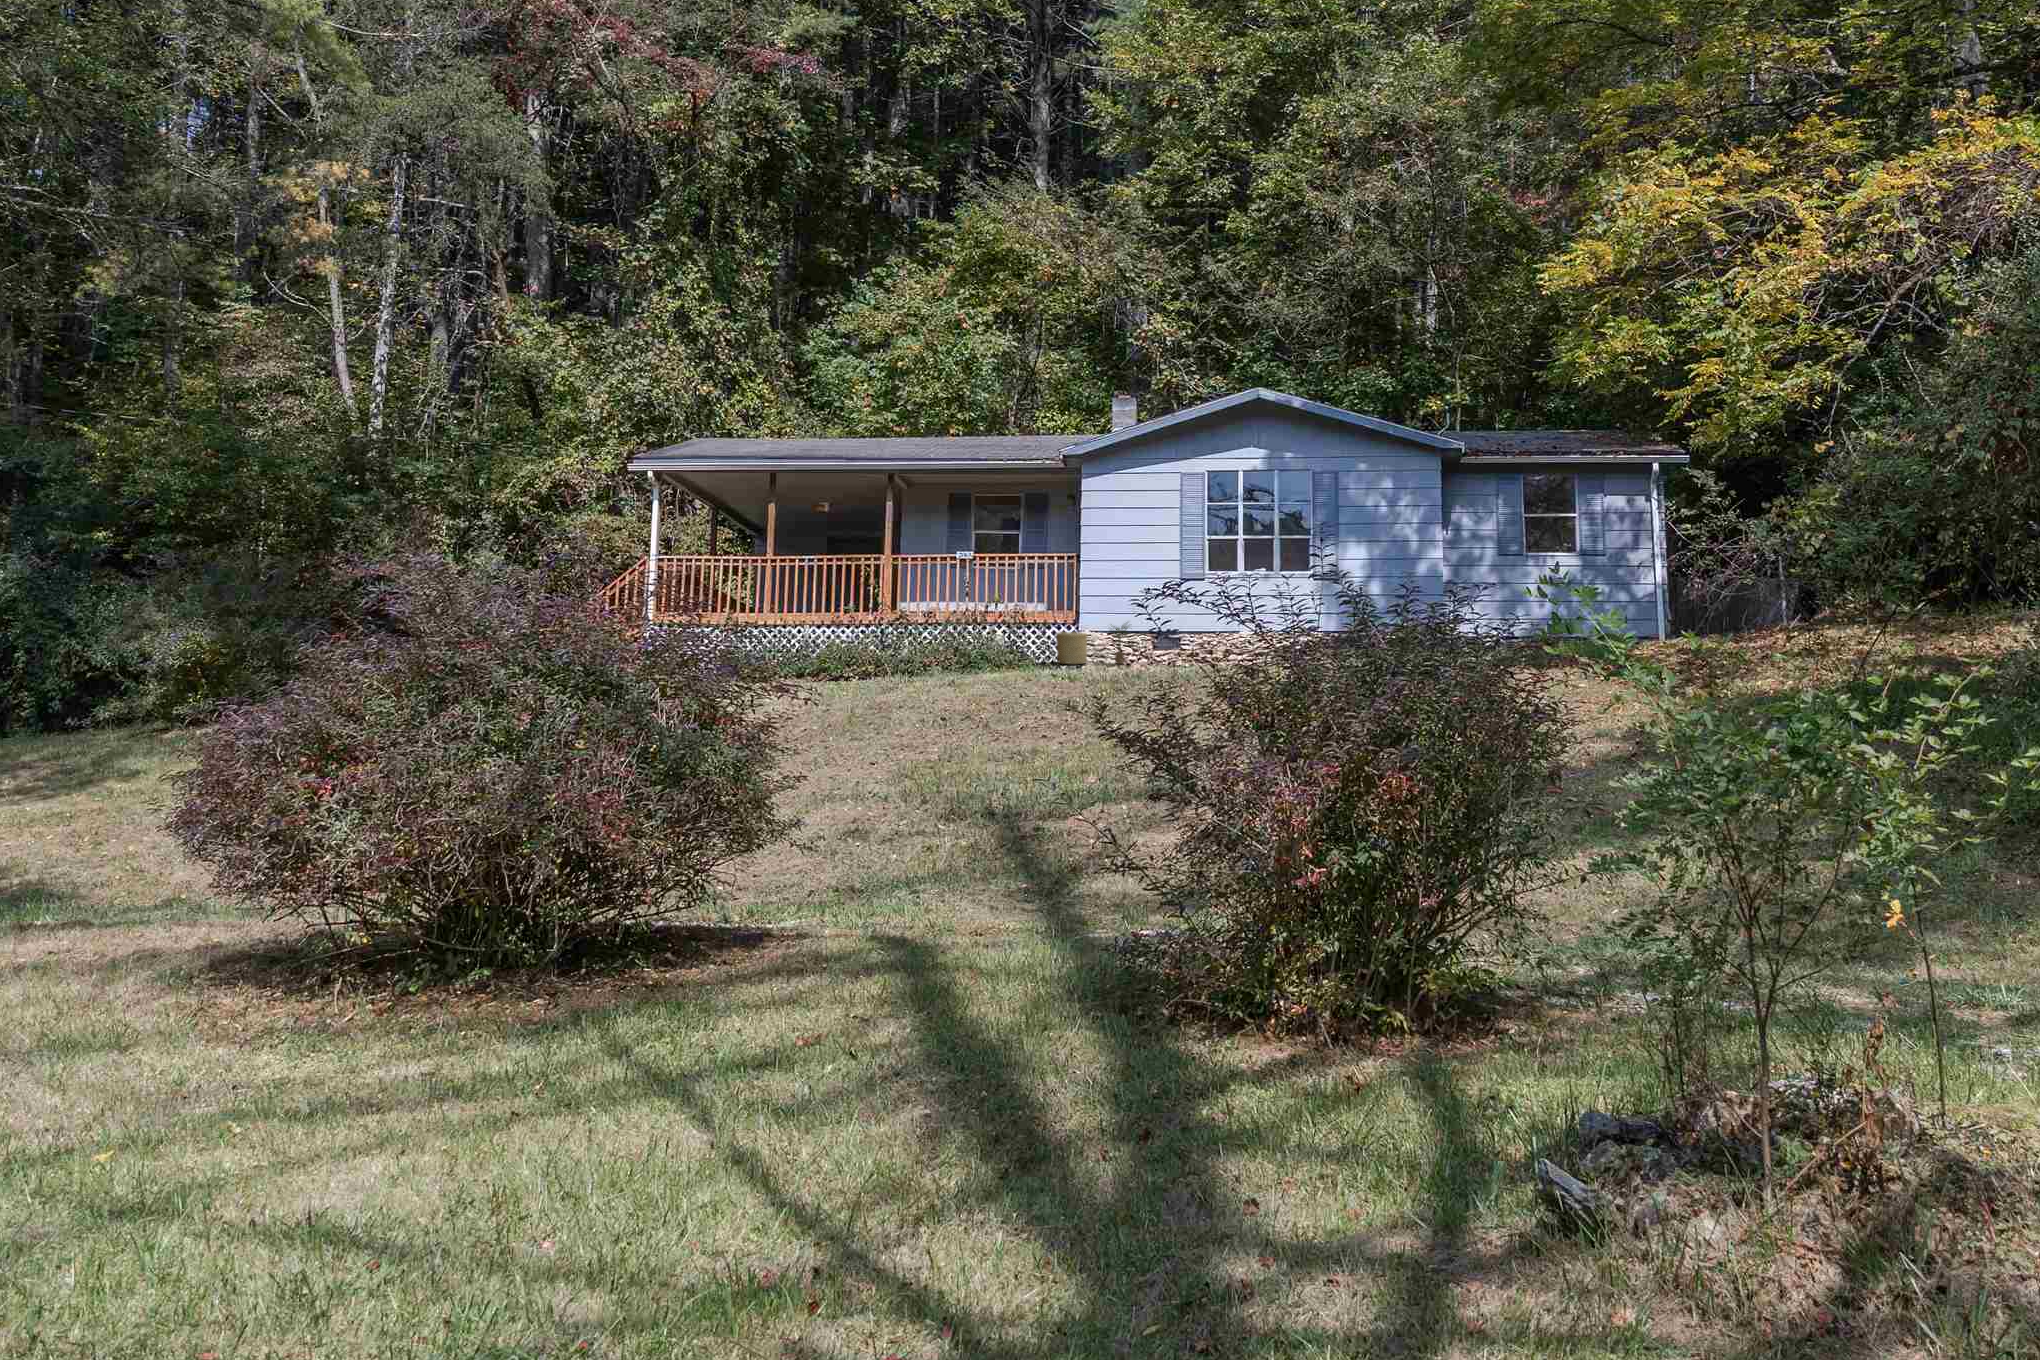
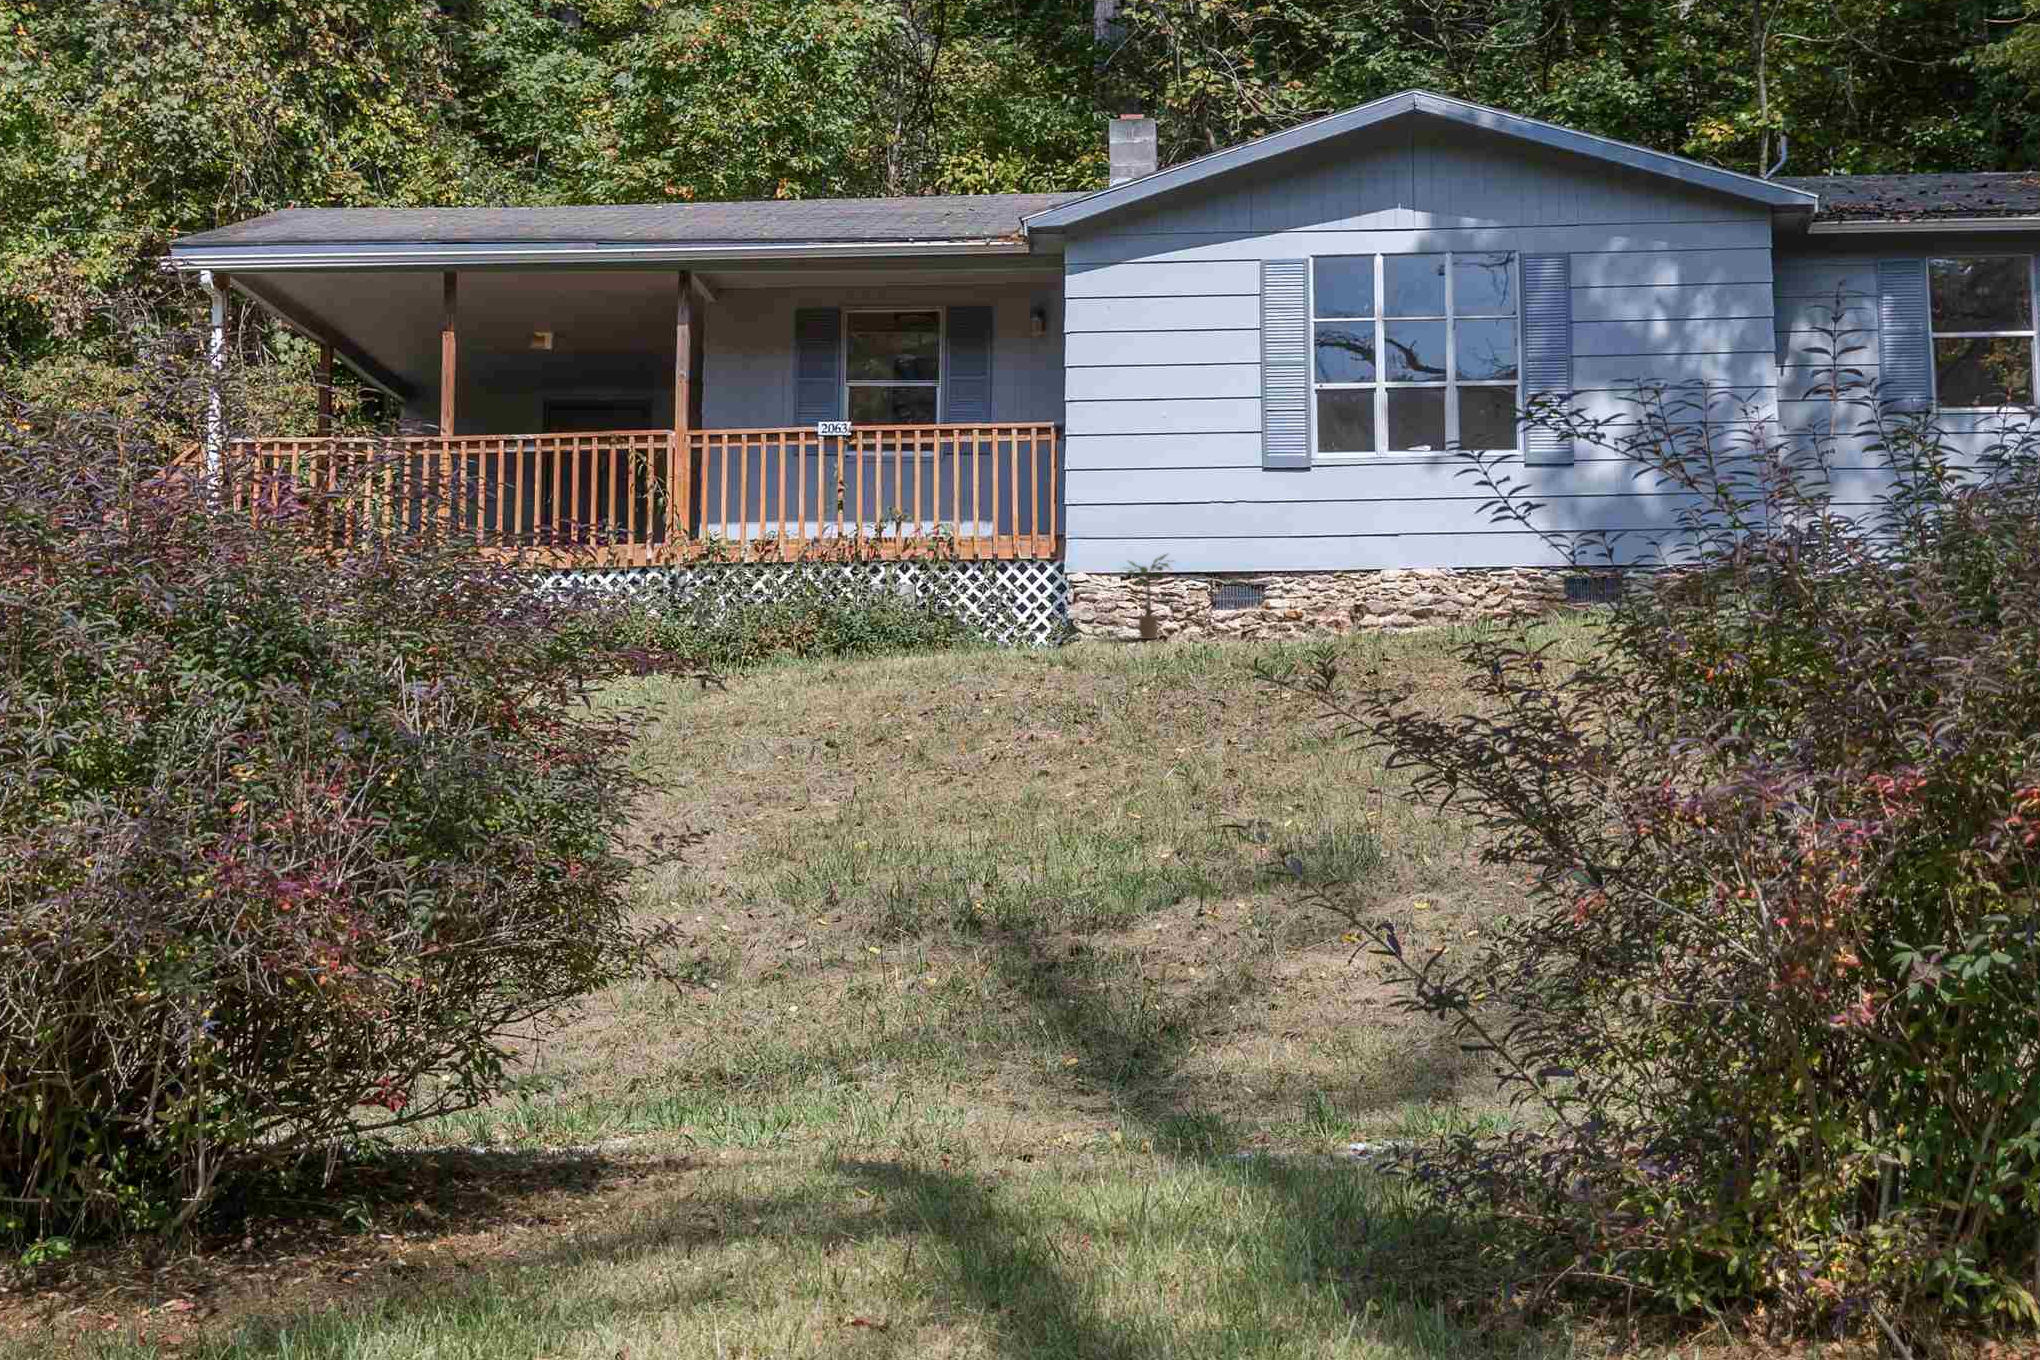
woven basket: present [1056,632,1087,664] -> none [1020,578,1084,642]

